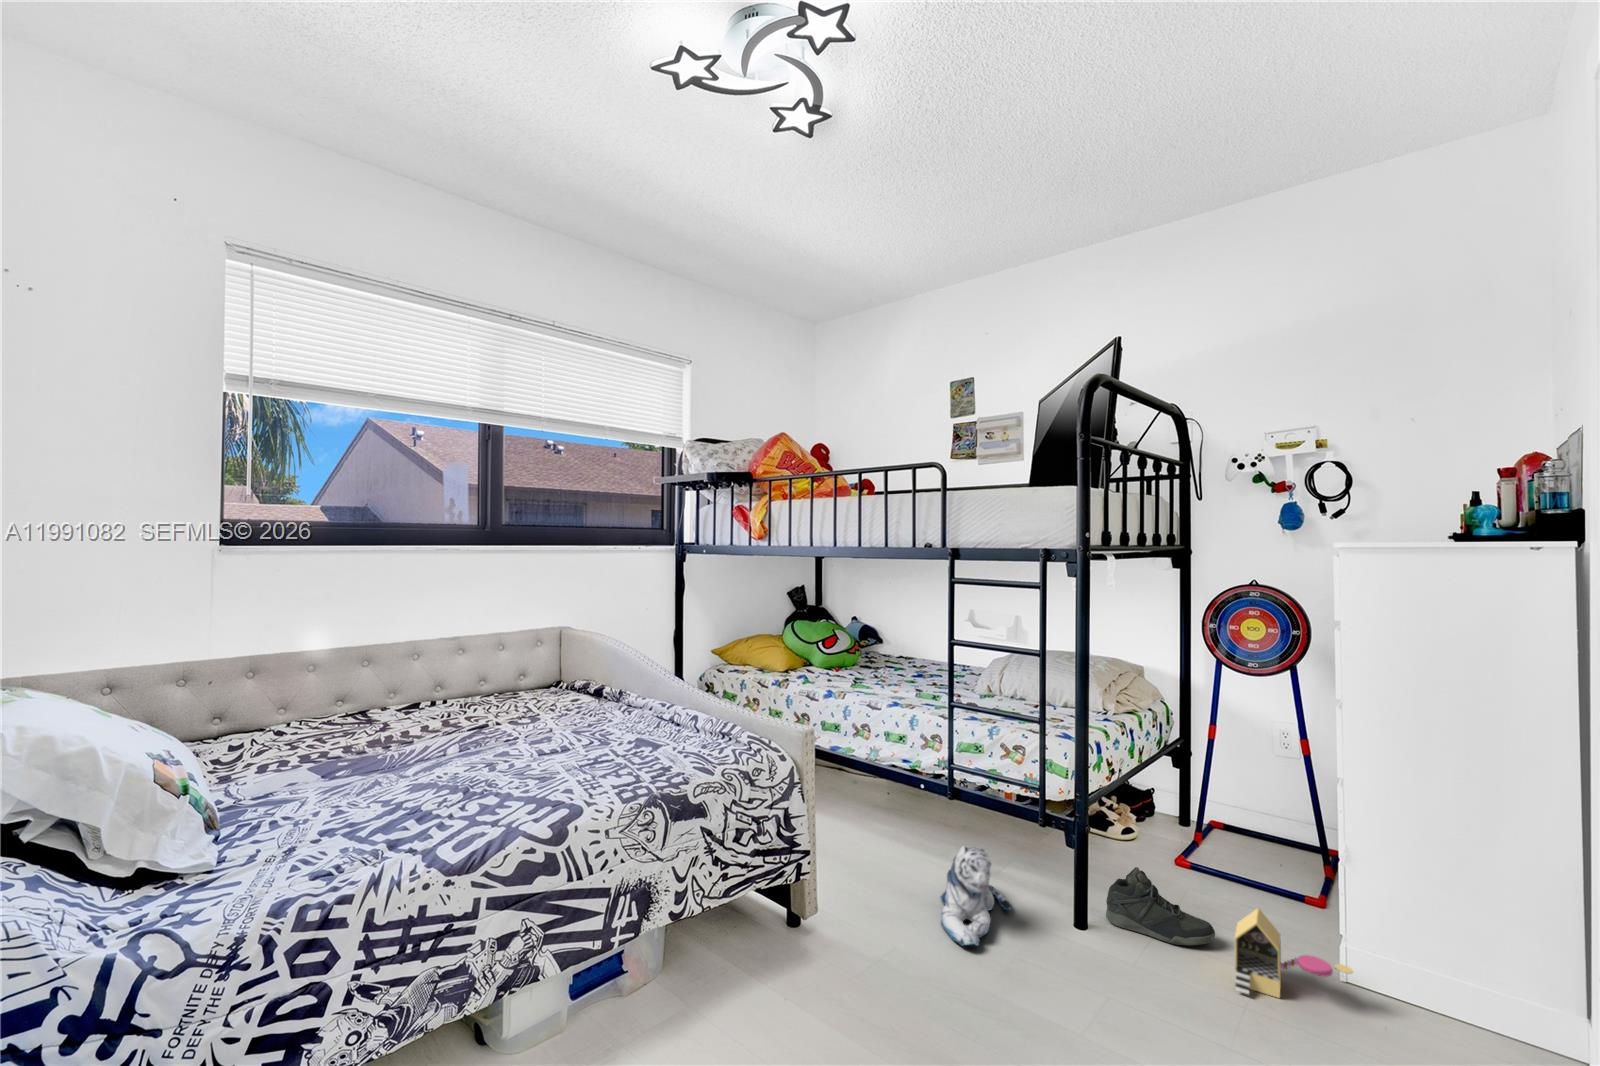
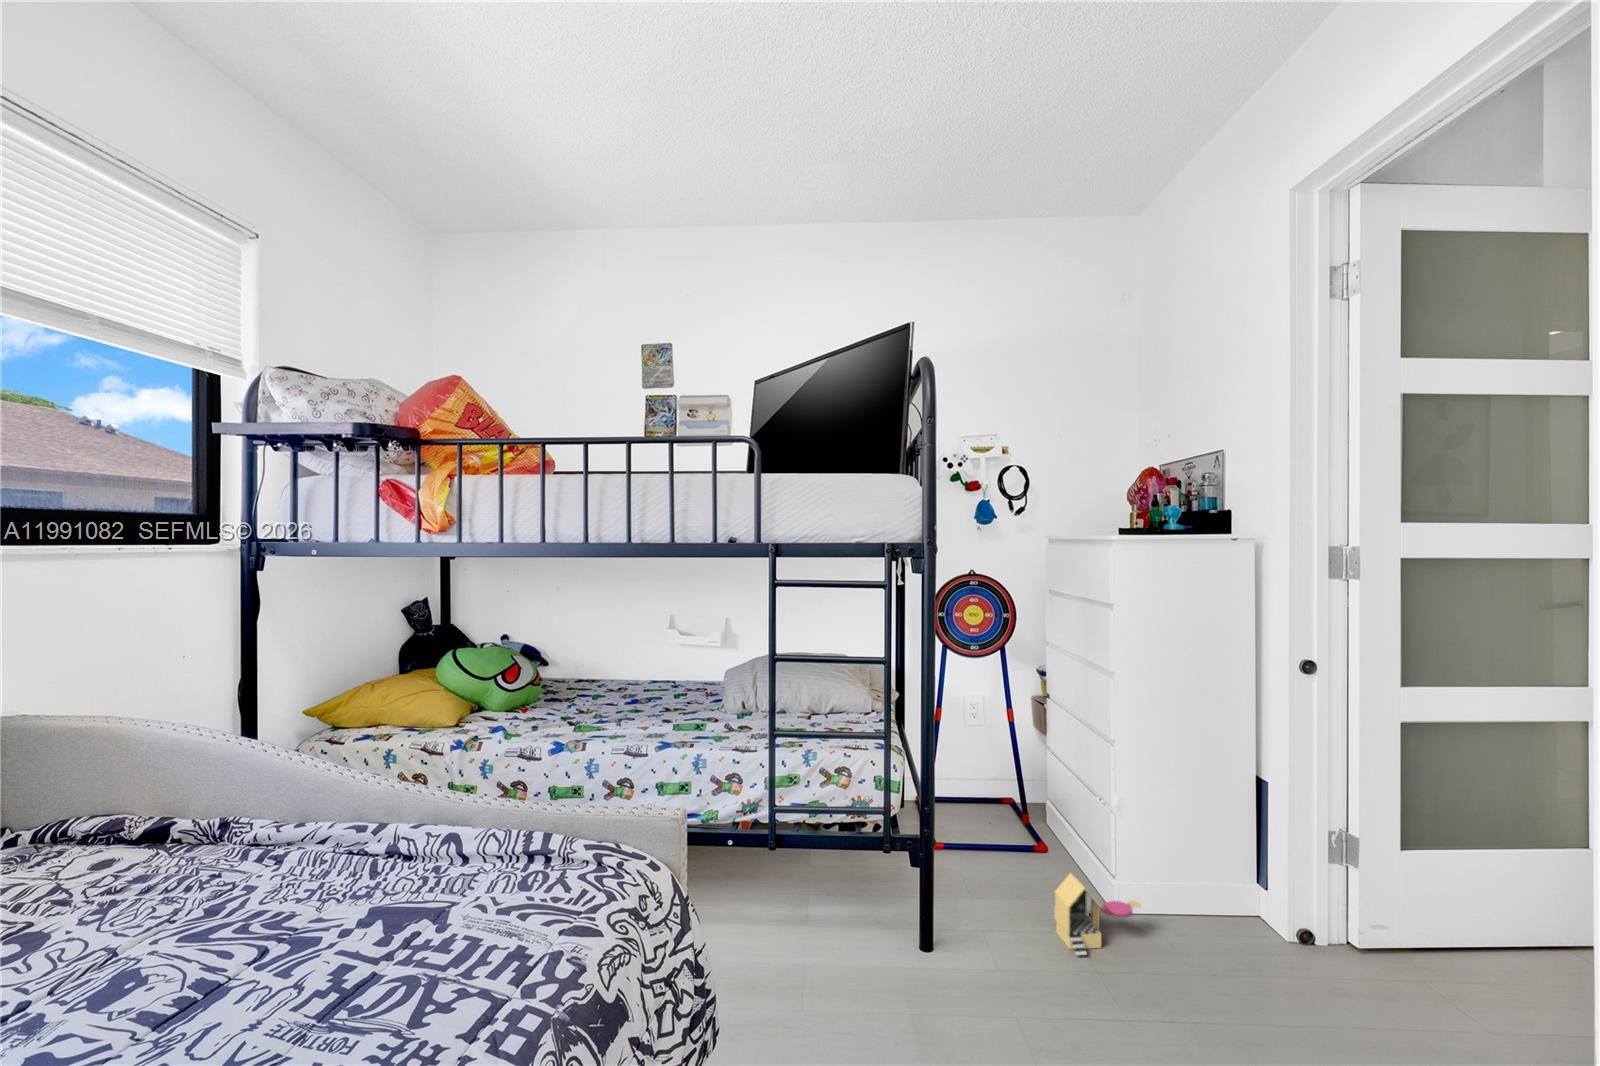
plush toy: present [941,846,1011,946] -> none [786,898,876,1021]
sneaker: present [1106,867,1215,945] -> none [934,866,1027,931]

